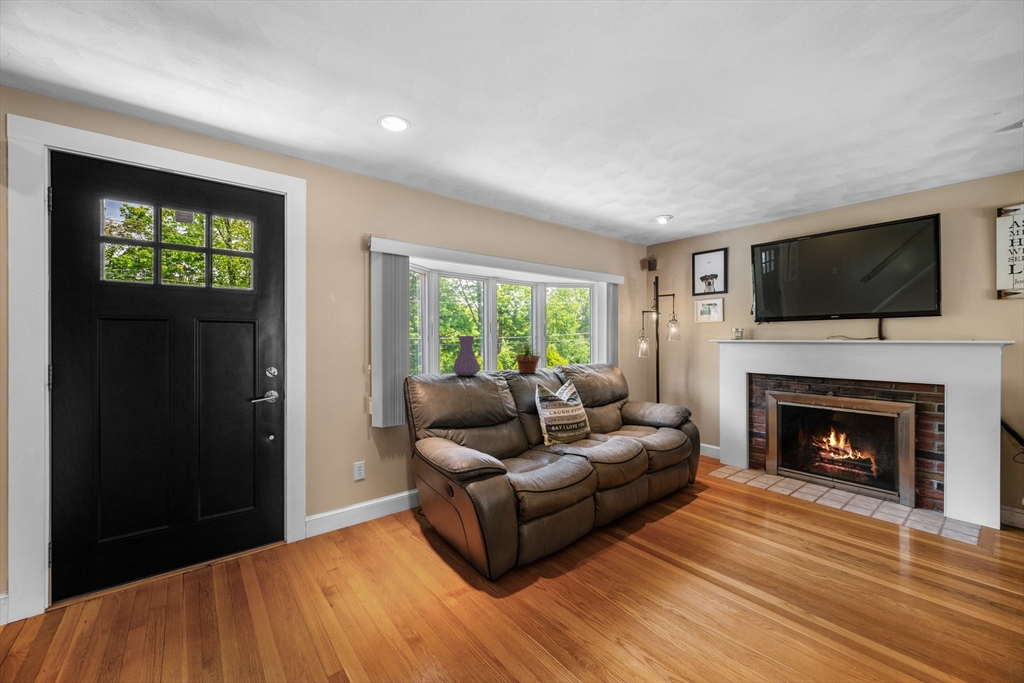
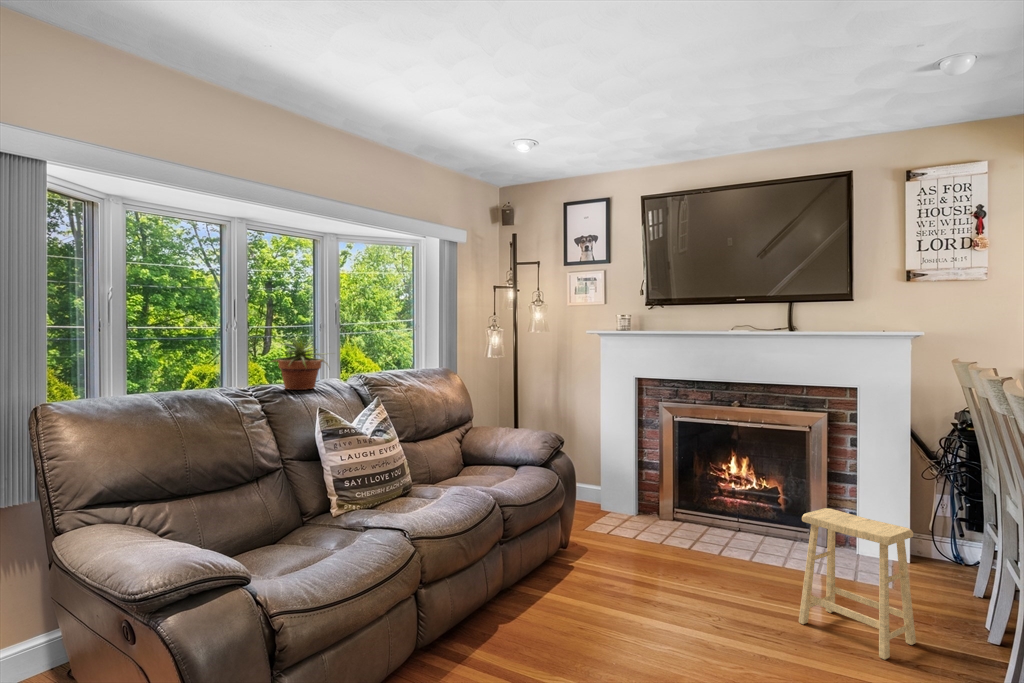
vase: present [454,336,479,376] -> none [150,324,204,399]
footstool: none [881,473,995,593] -> present [799,508,916,660]

